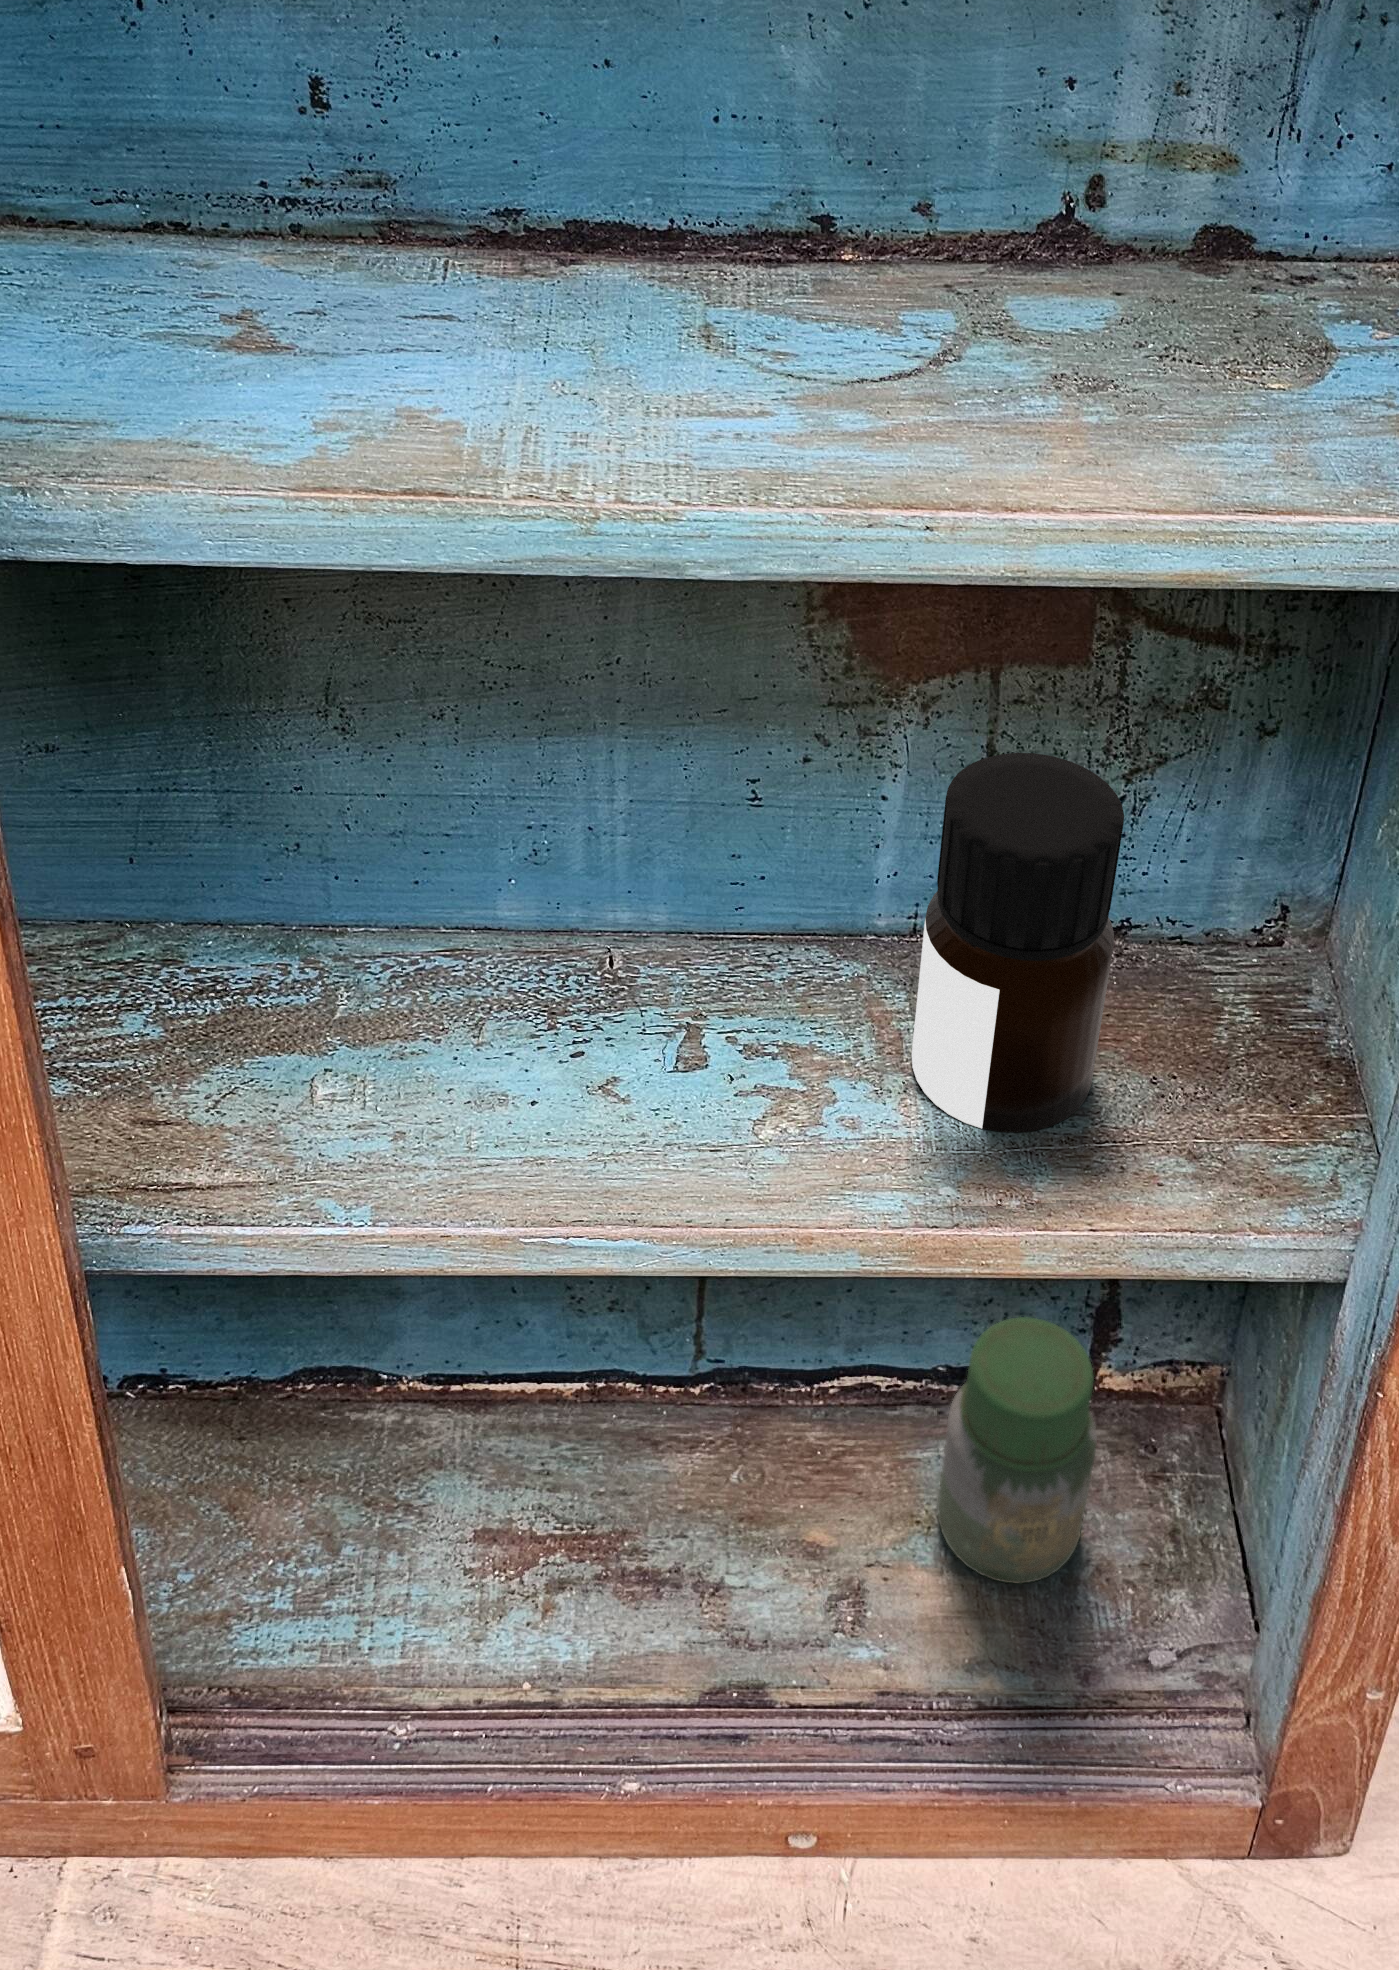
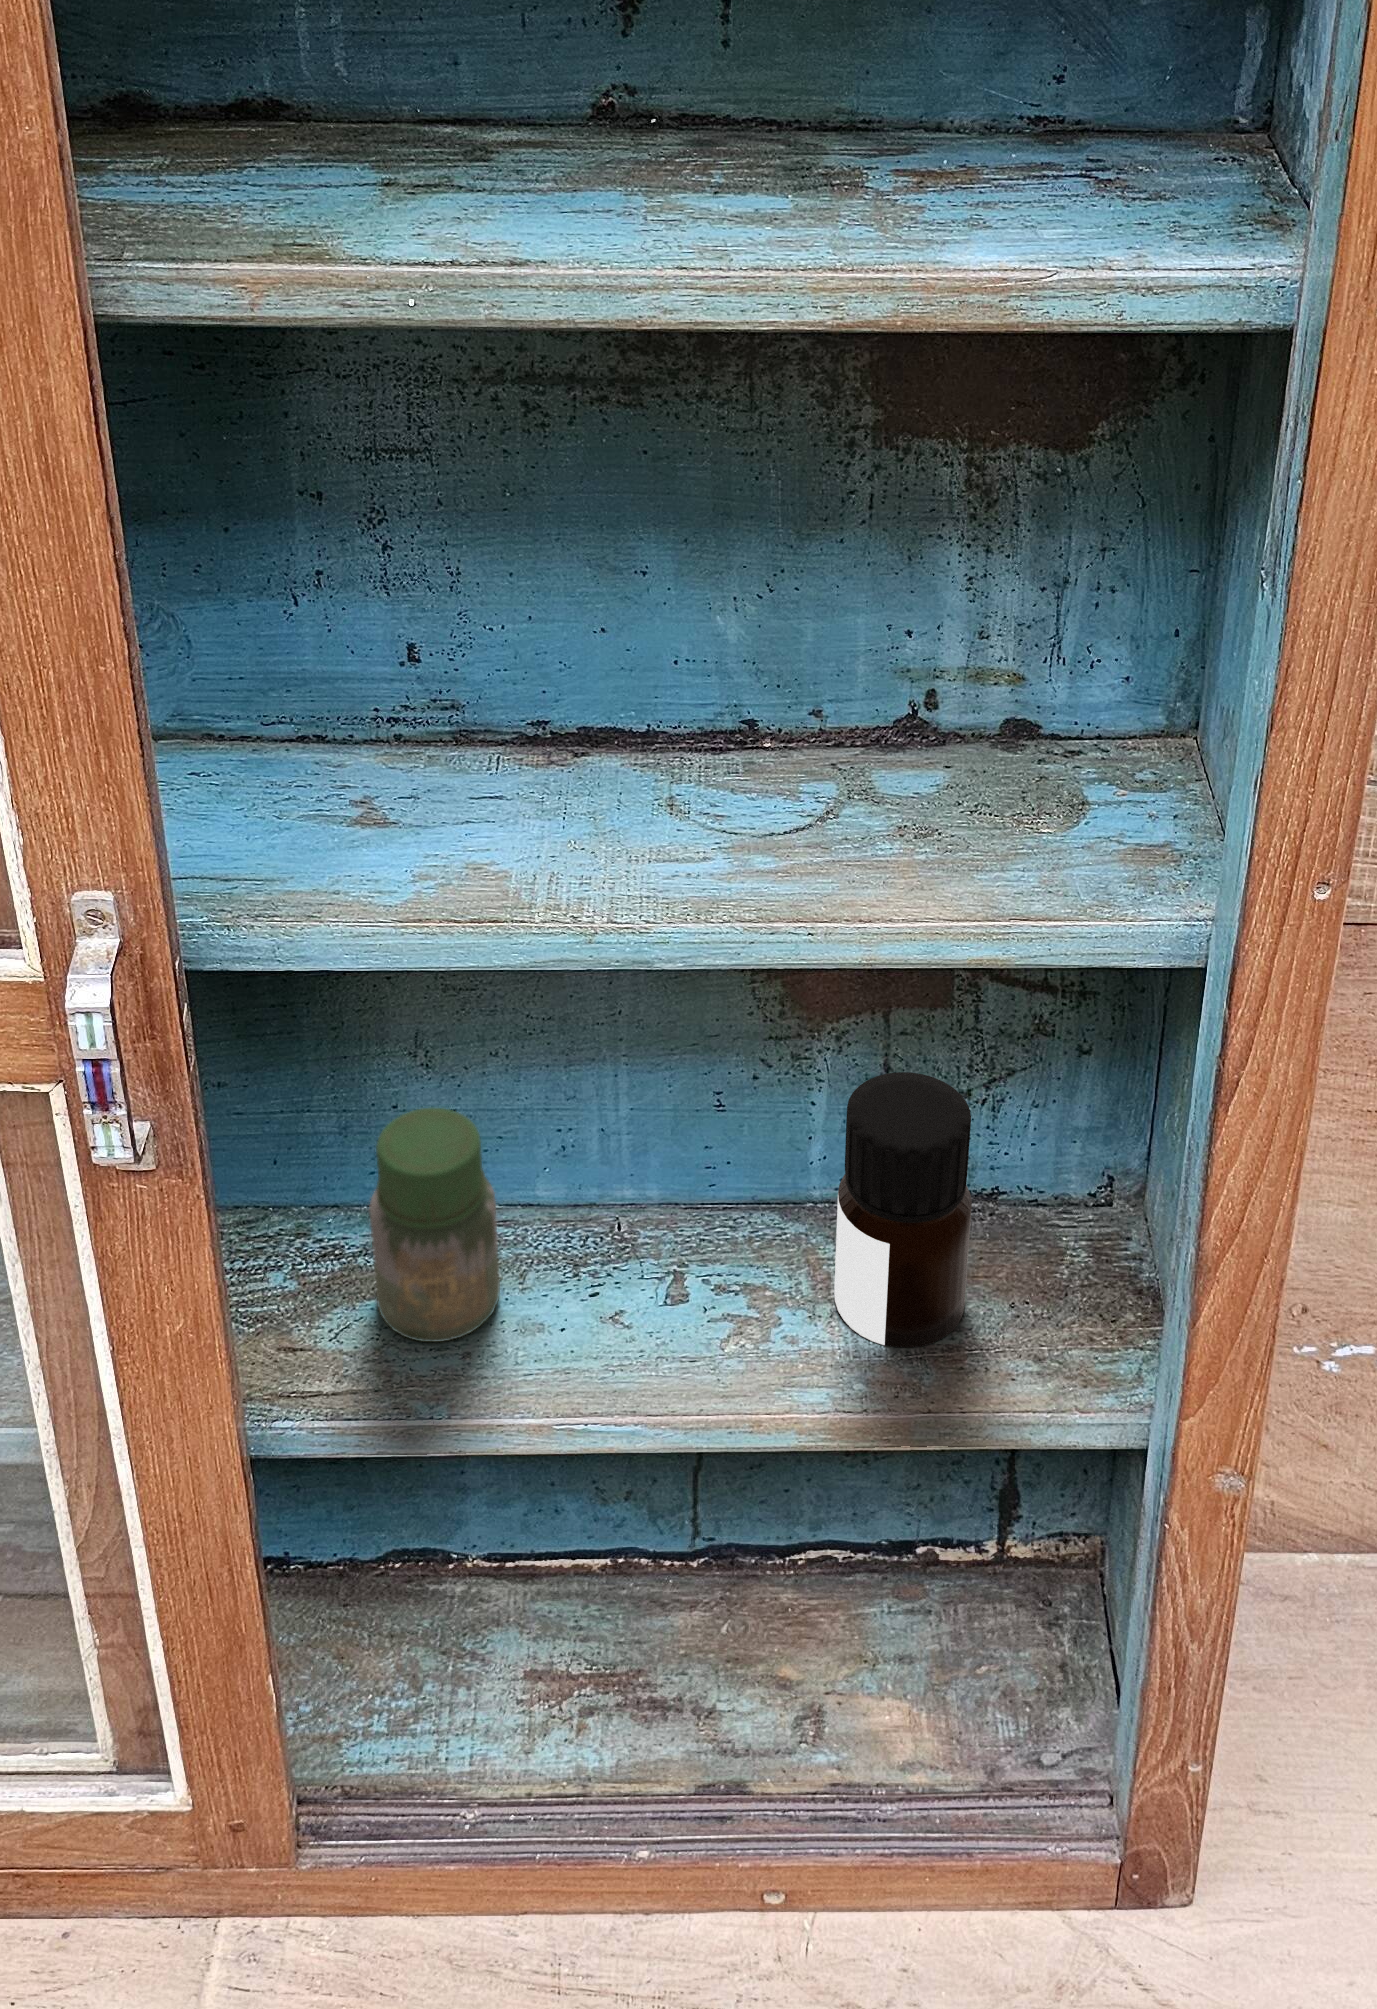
jar: present [937,1317,1097,1583] -> present [369,1108,500,1342]

